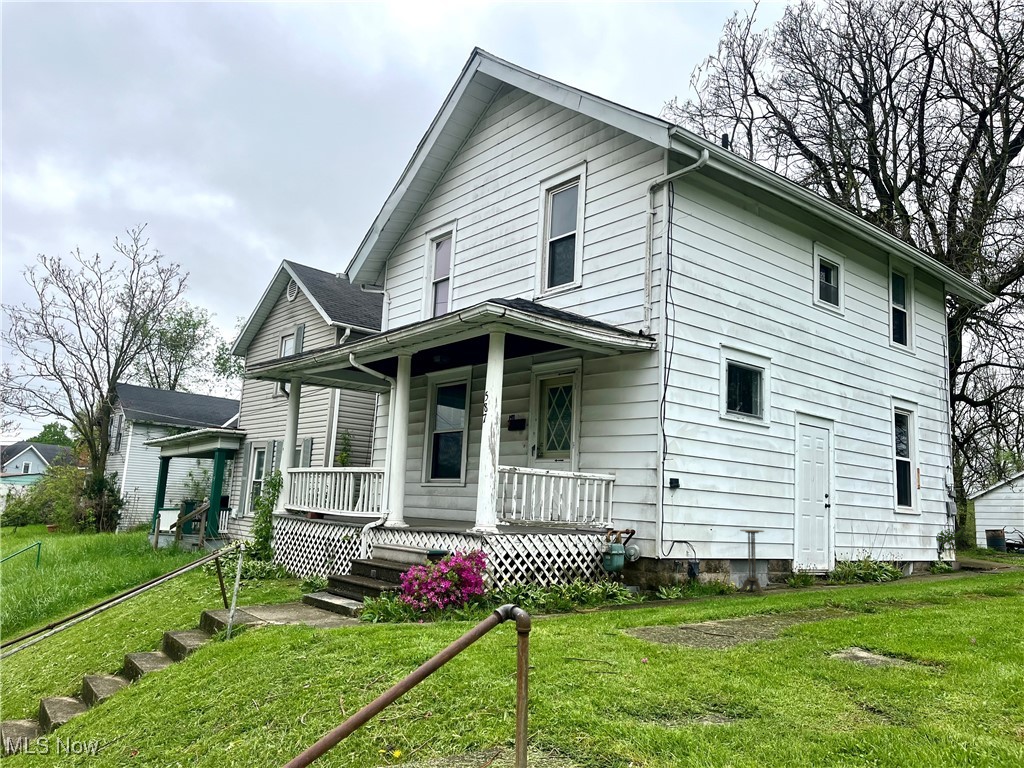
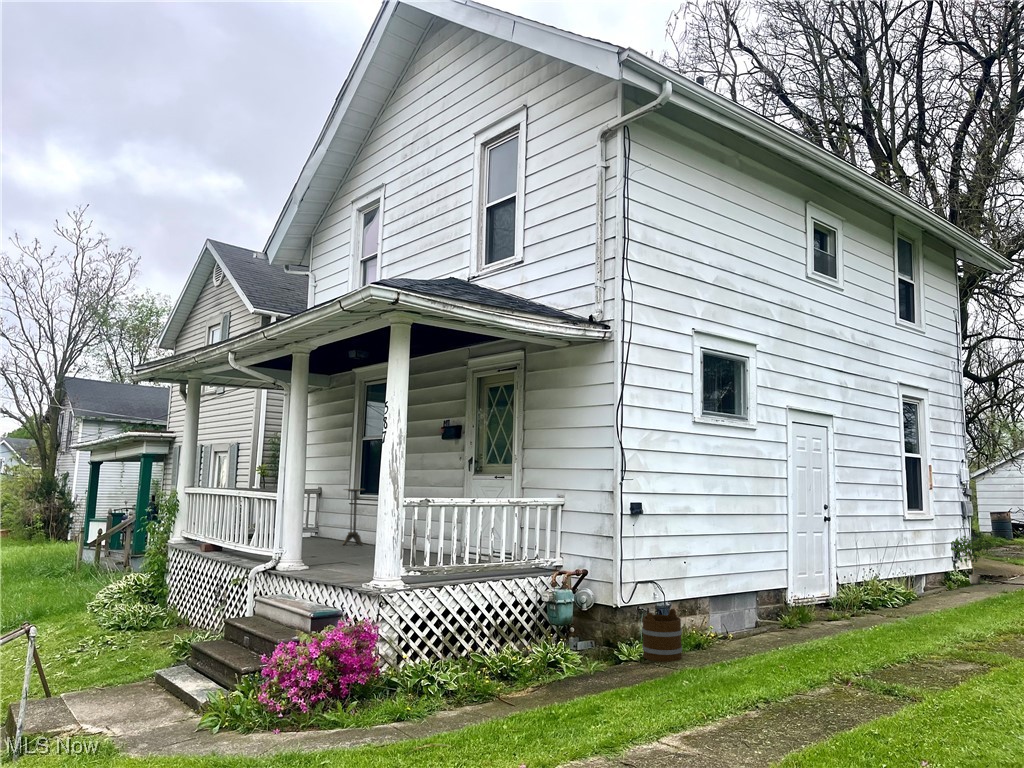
side table: present [740,530,764,593] -> present [343,489,364,545]
bucket: none [678,562,709,602] -> present [642,609,682,662]

